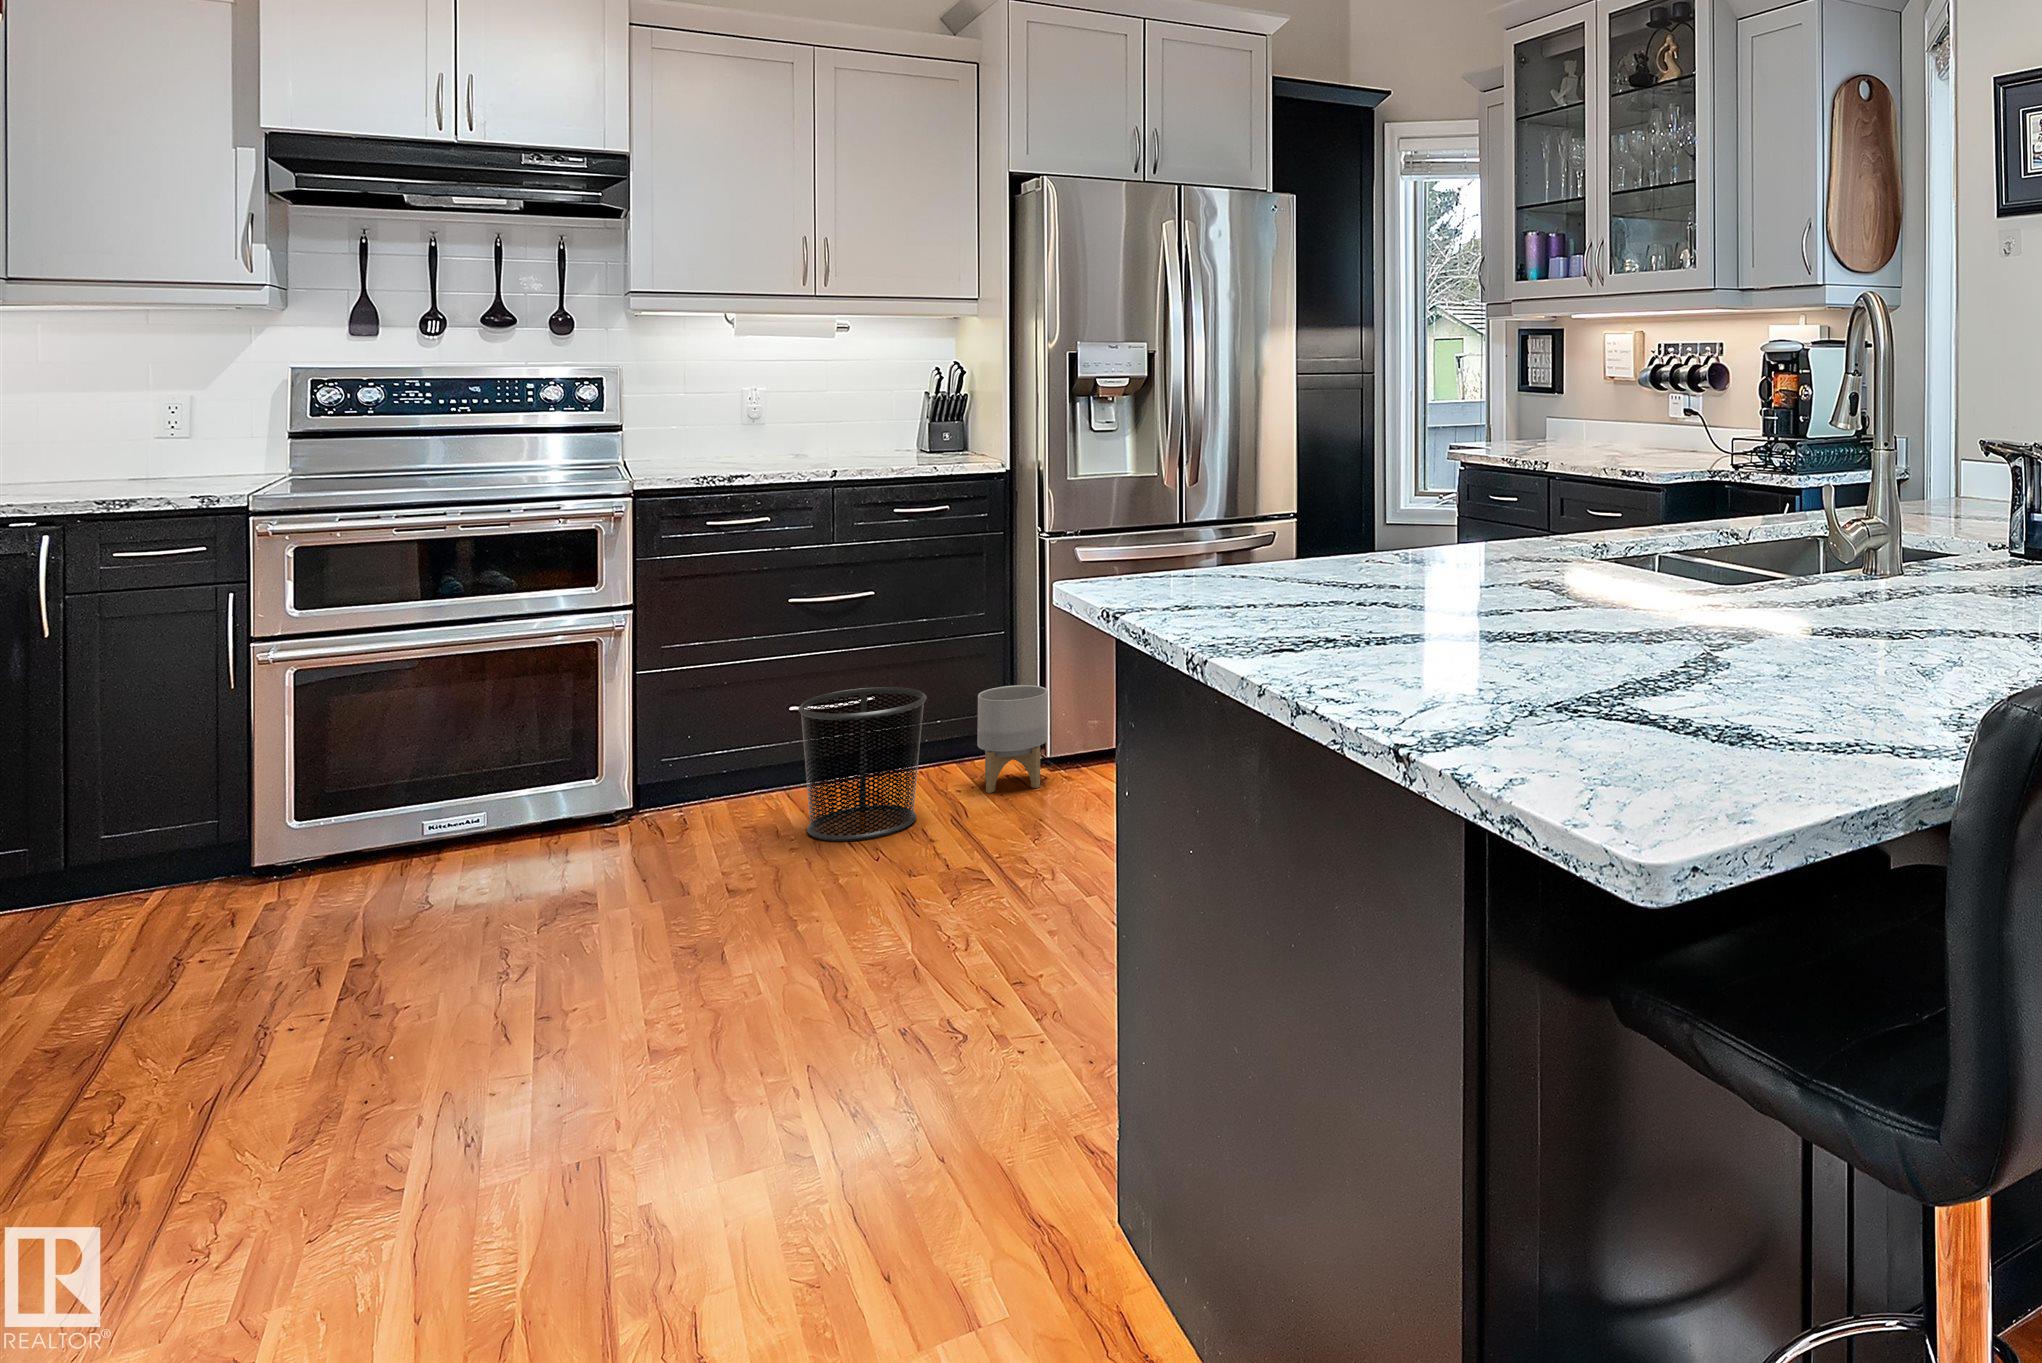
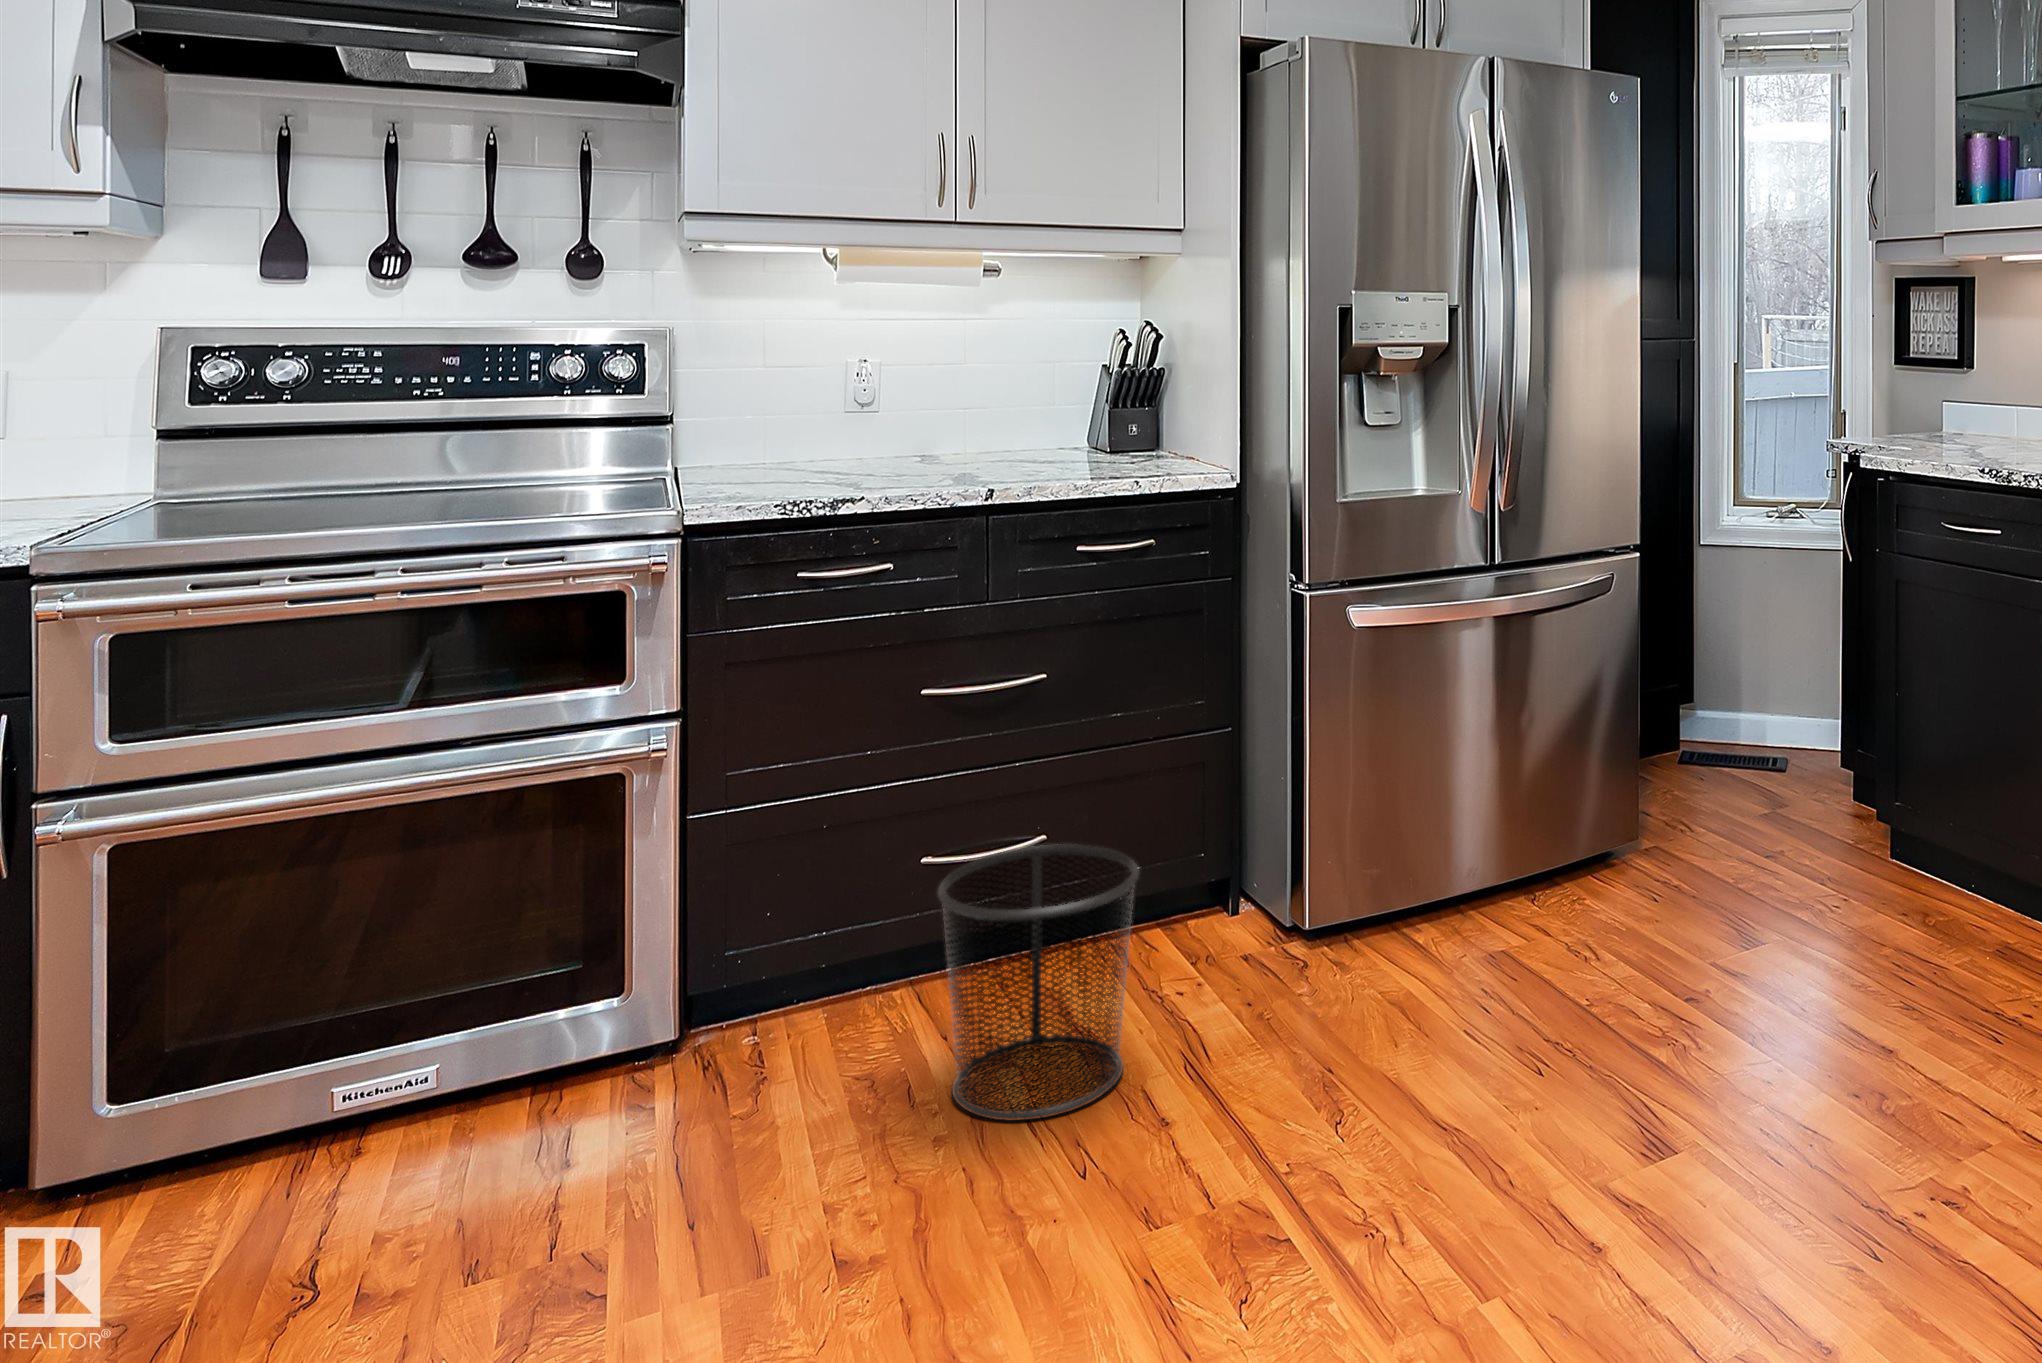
planter: present [977,685,1048,793] -> none [1206,827,1311,1007]

